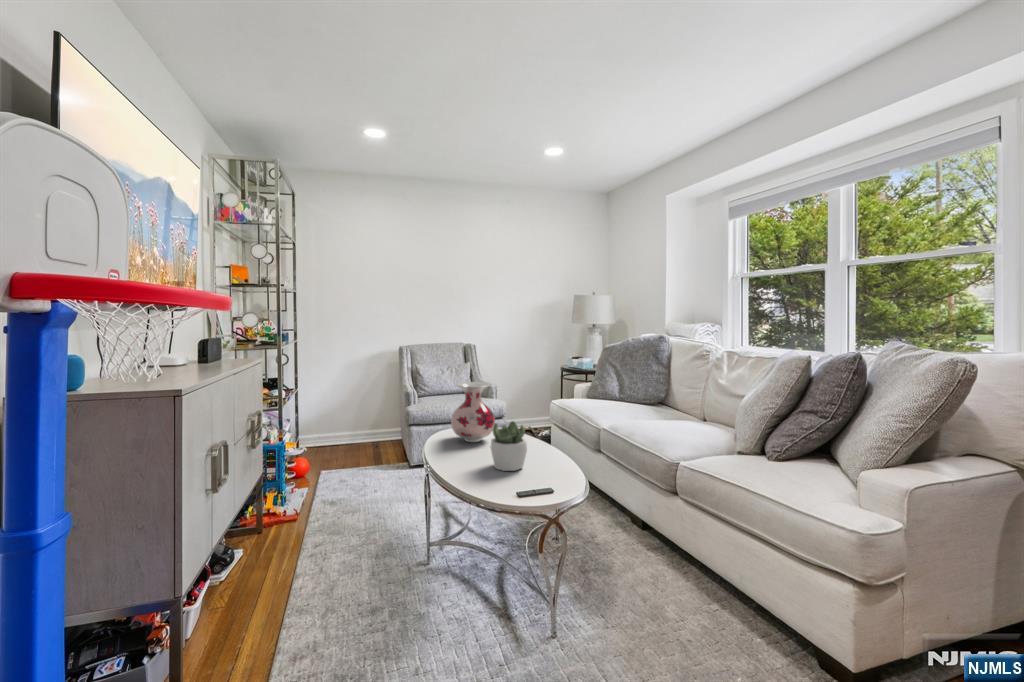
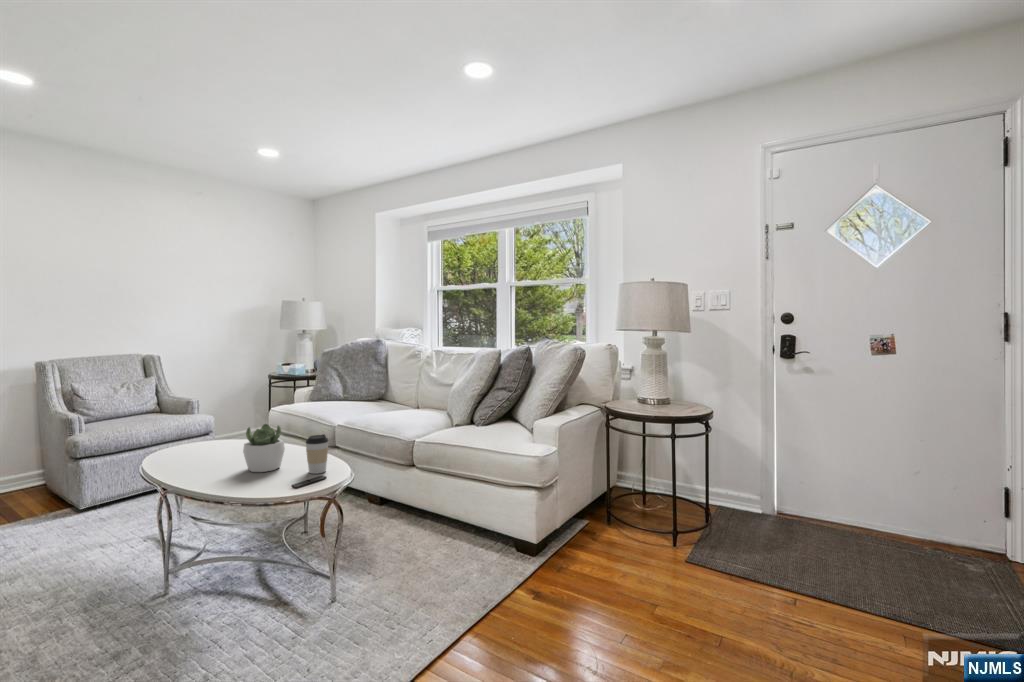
vase: present [451,382,495,442] -> none [177,391,232,456]
coffee cup: none [542,441,566,484] -> present [306,435,328,474]

